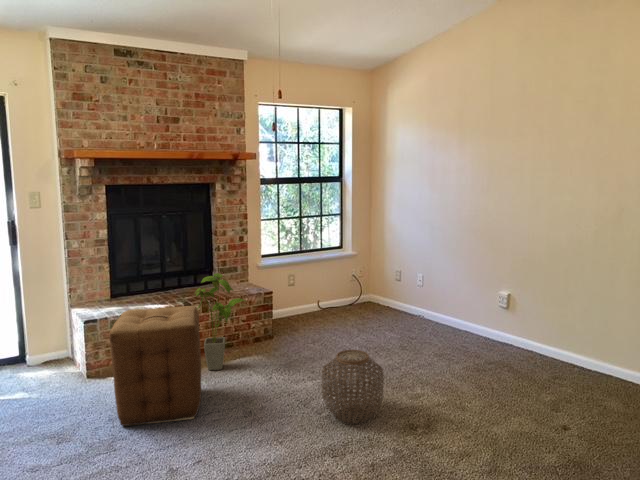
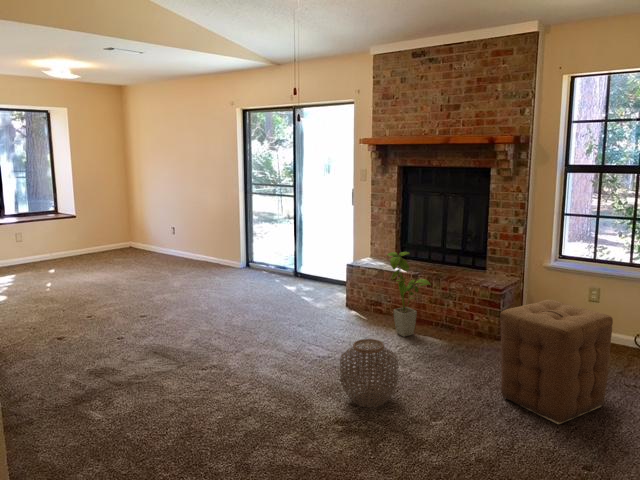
ottoman: present [109,306,201,426] -> present [500,300,613,424]

